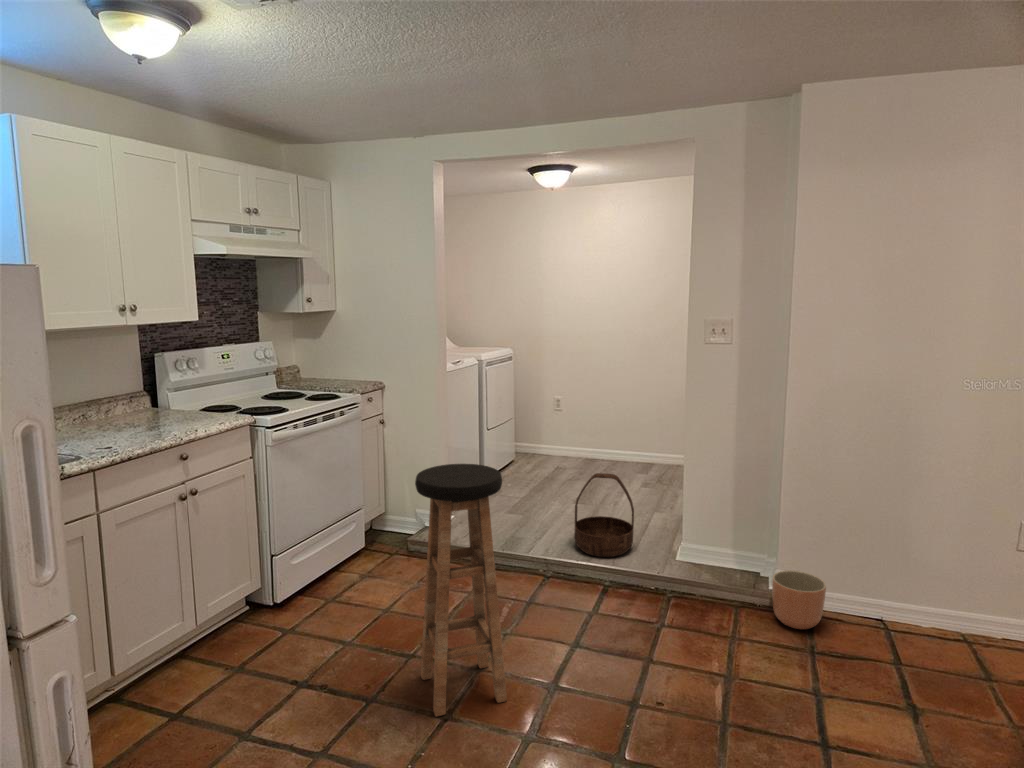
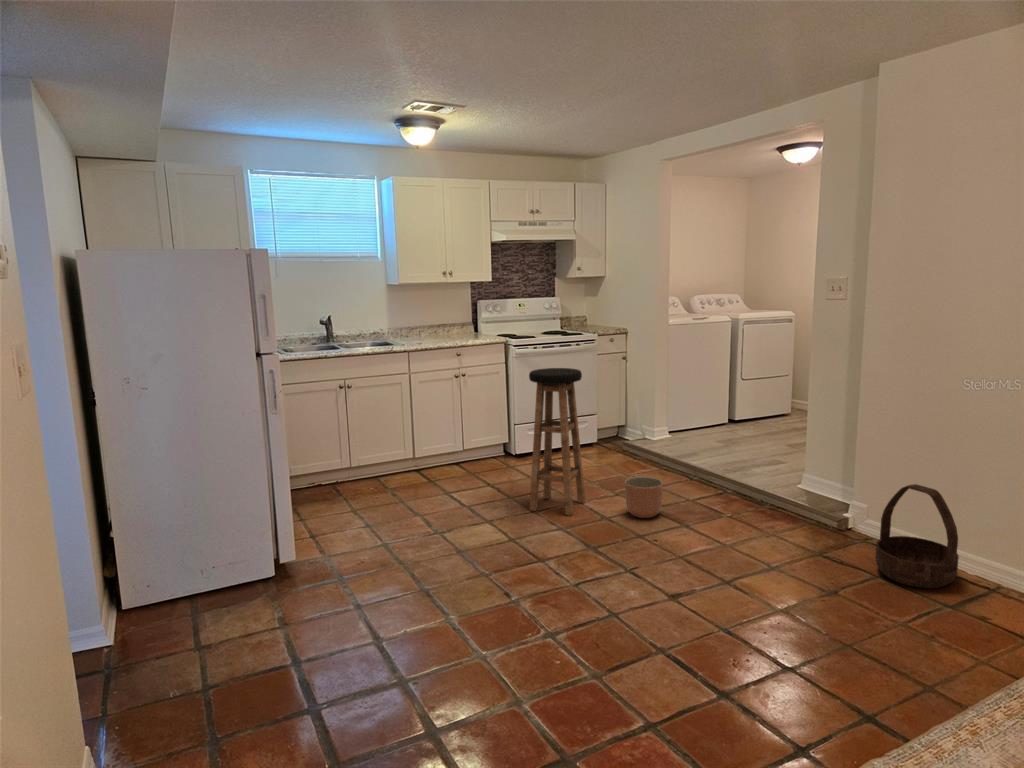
basket: present [574,473,634,557] -> present [875,484,959,588]
planter: present [772,570,826,629] -> present [625,476,663,518]

